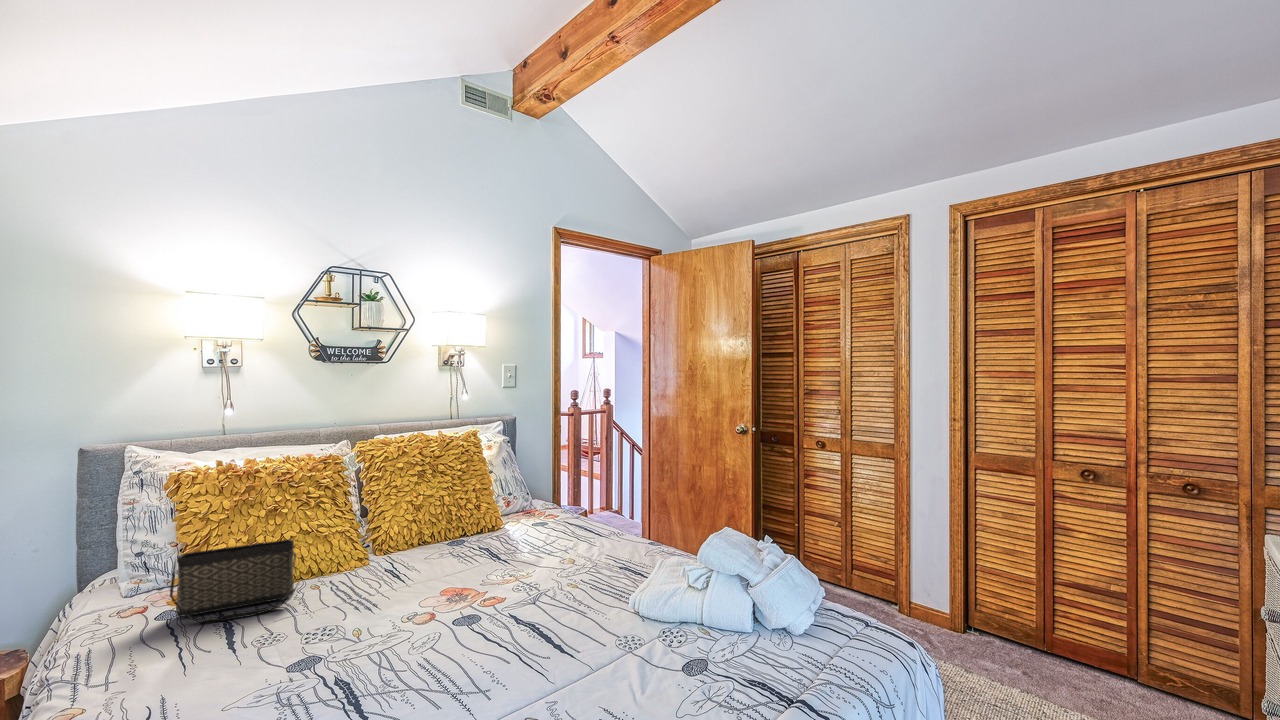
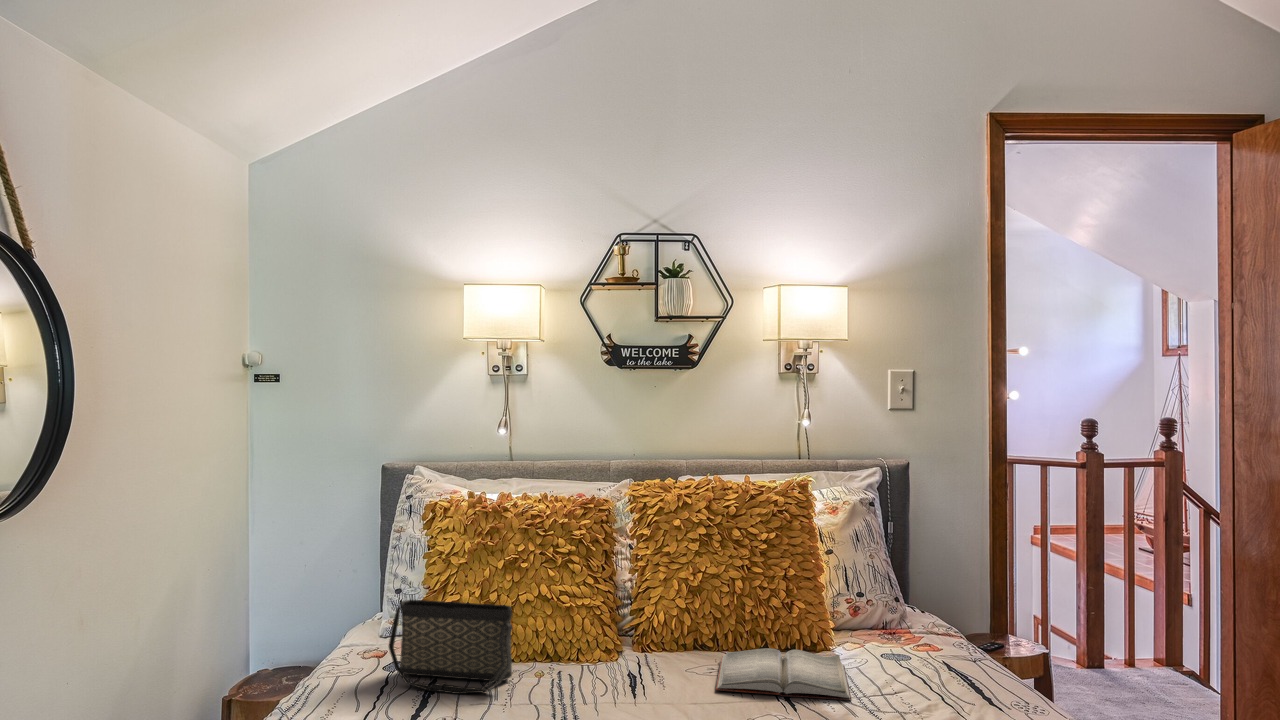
hardback book: none [442,529,535,564] -> present [716,648,851,700]

